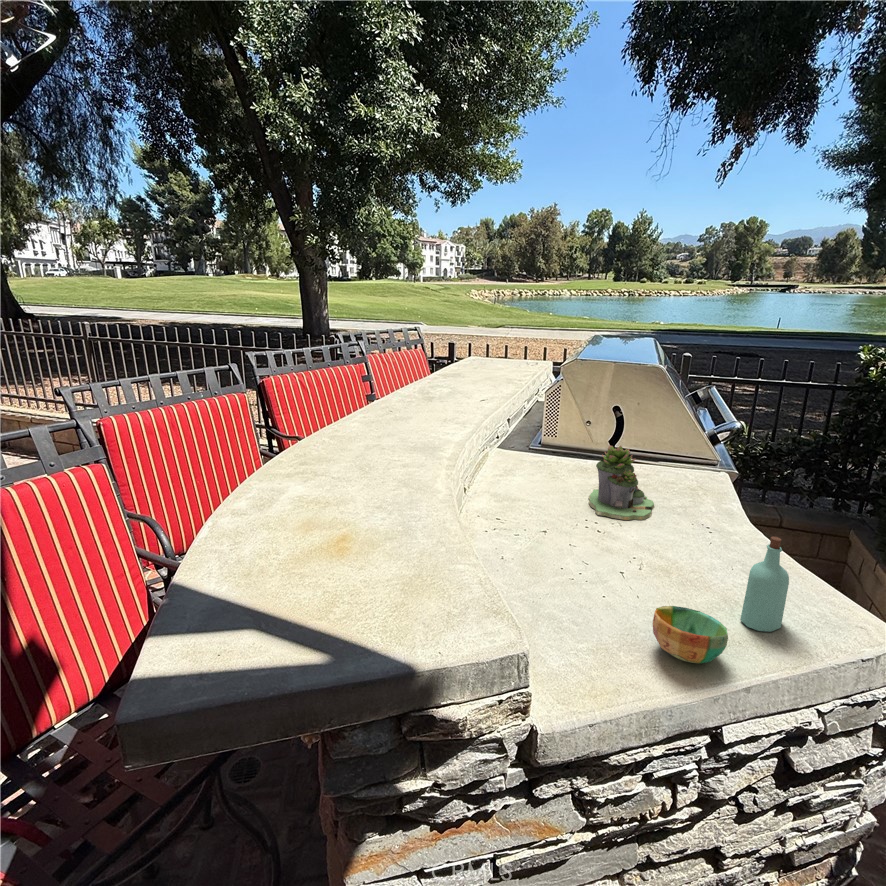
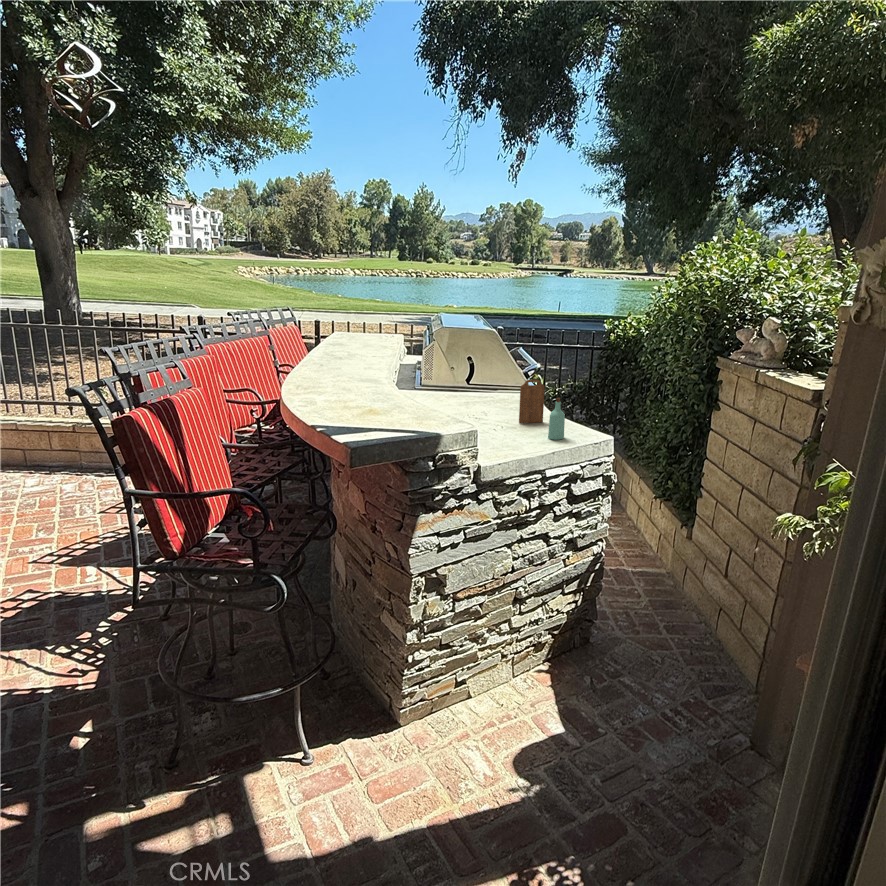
succulent planter: present [589,445,654,520] -> none [464,377,501,417]
cutting board: none [681,470,744,552] -> present [519,380,545,423]
bowl: present [653,606,728,664] -> none [514,430,544,448]

